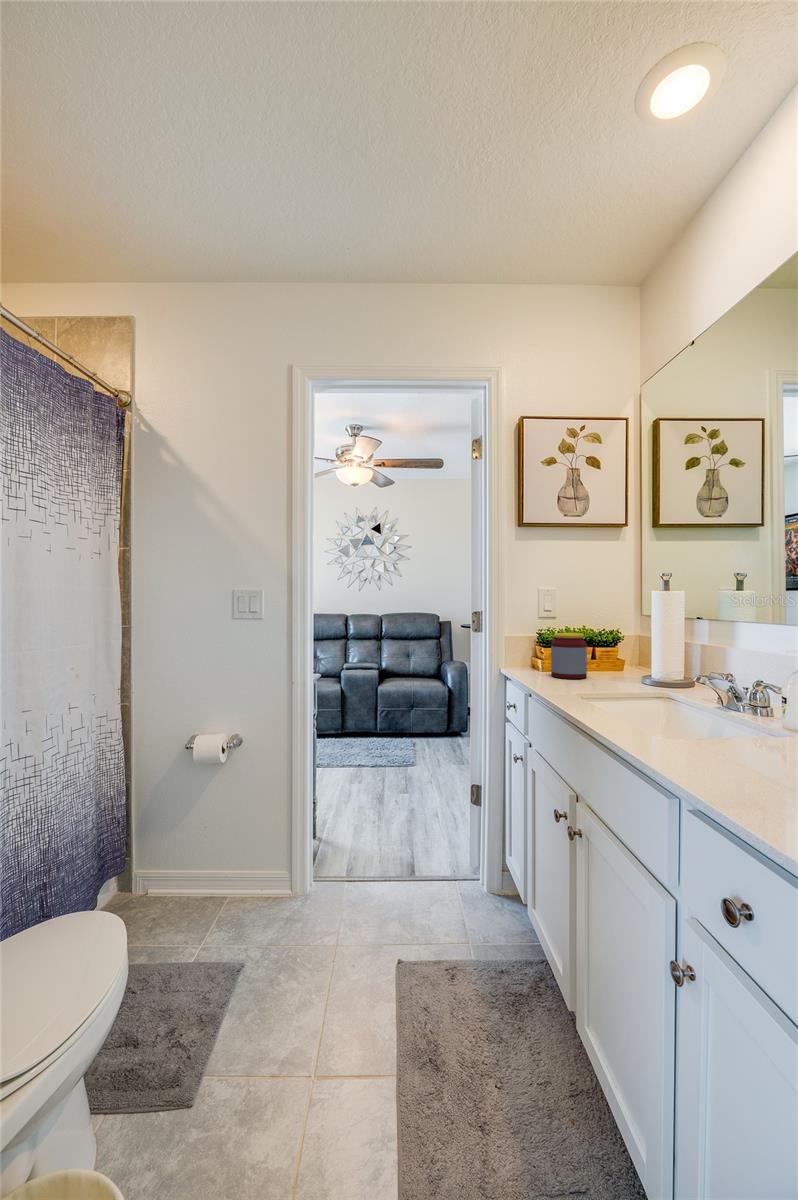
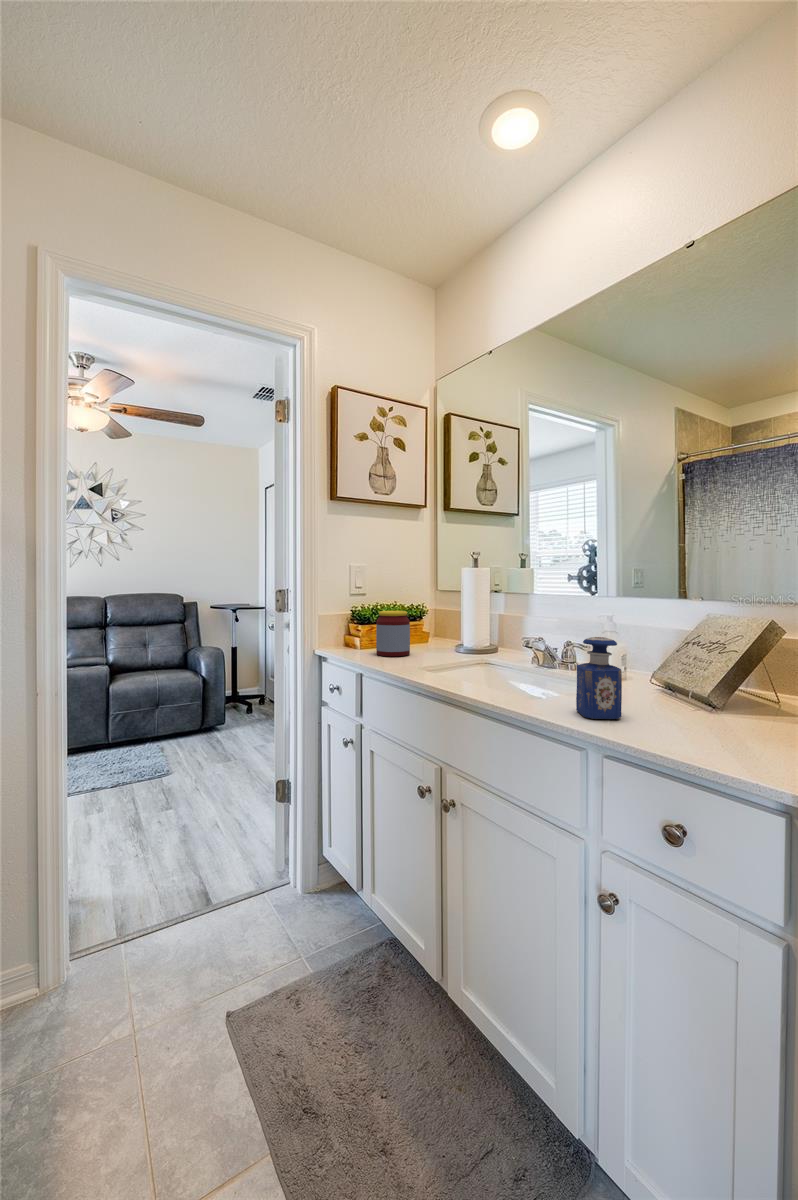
perfume bottle: none [681,669,732,765] -> present [576,637,622,719]

